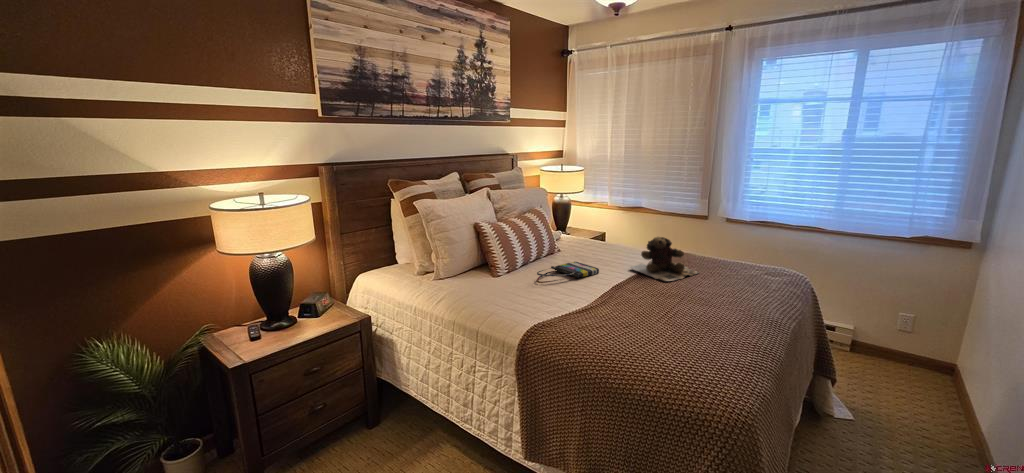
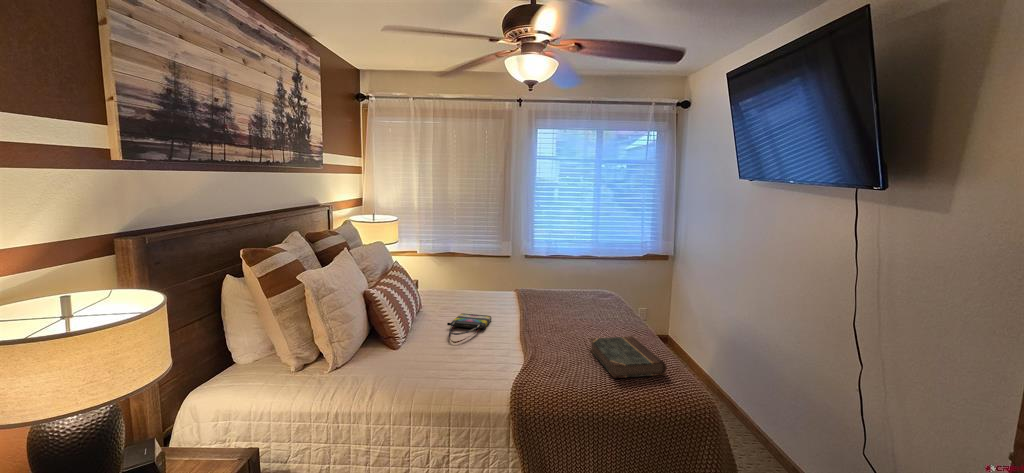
teddy bear: present [630,237,699,281] -> none [510,278,561,316]
book: none [637,307,721,366] -> present [590,336,667,378]

